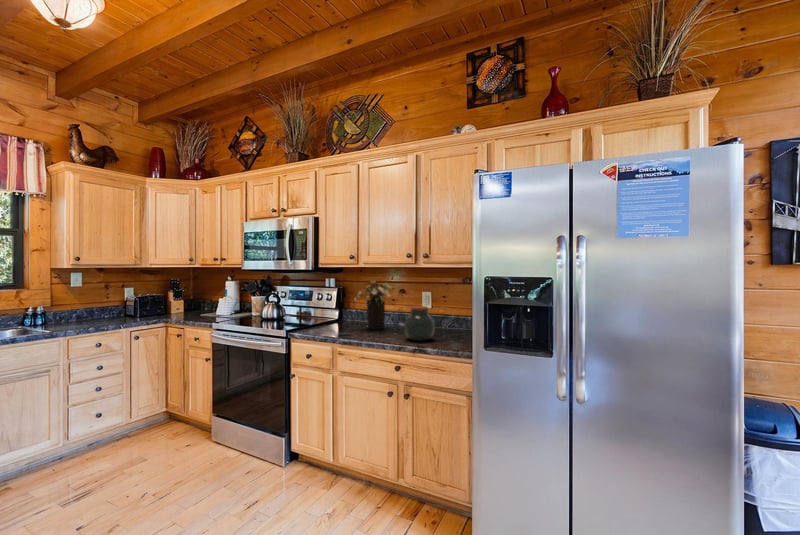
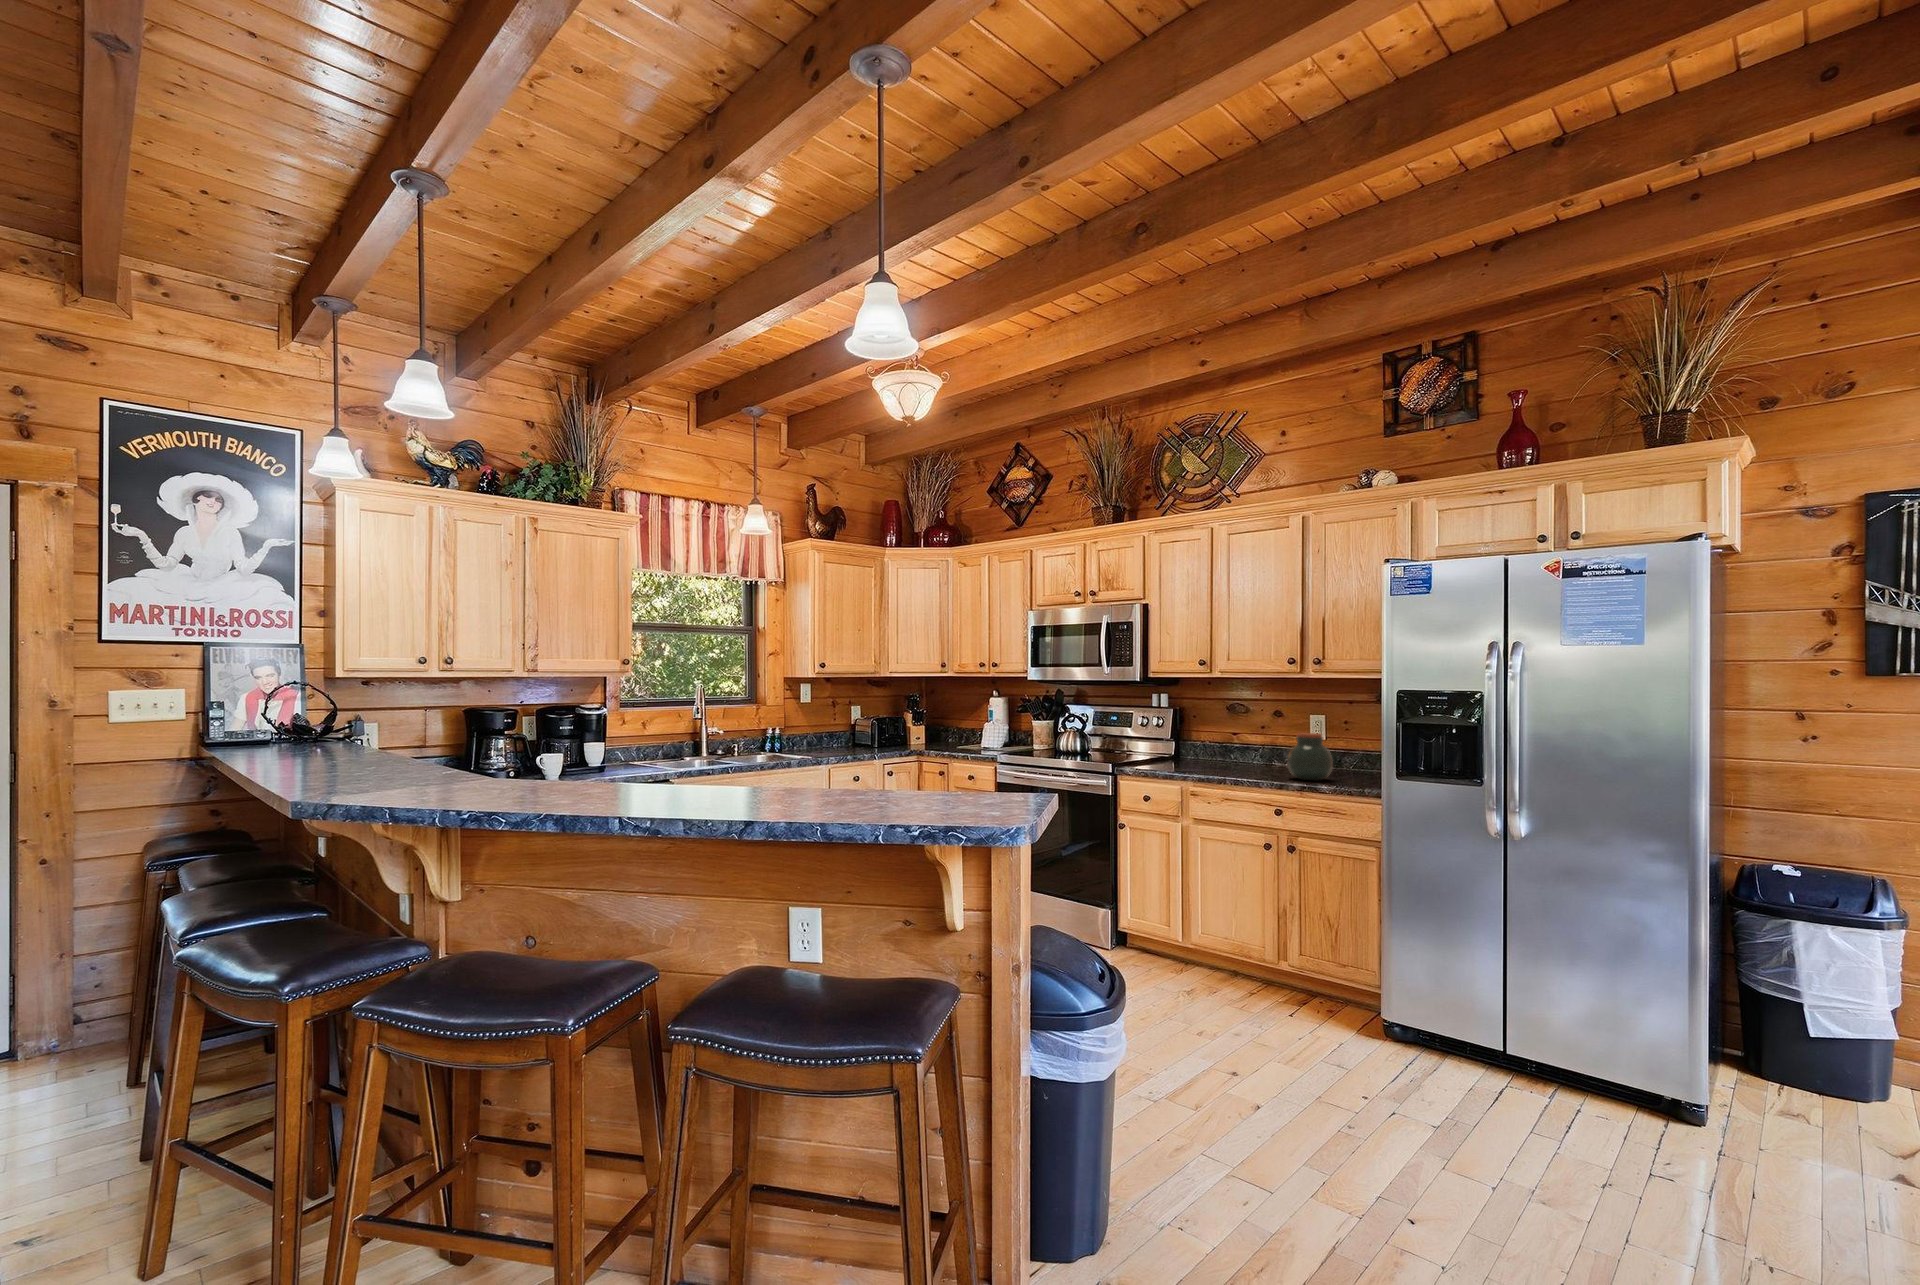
flower arrangement: present [354,281,391,330] -> none [1208,696,1268,769]

